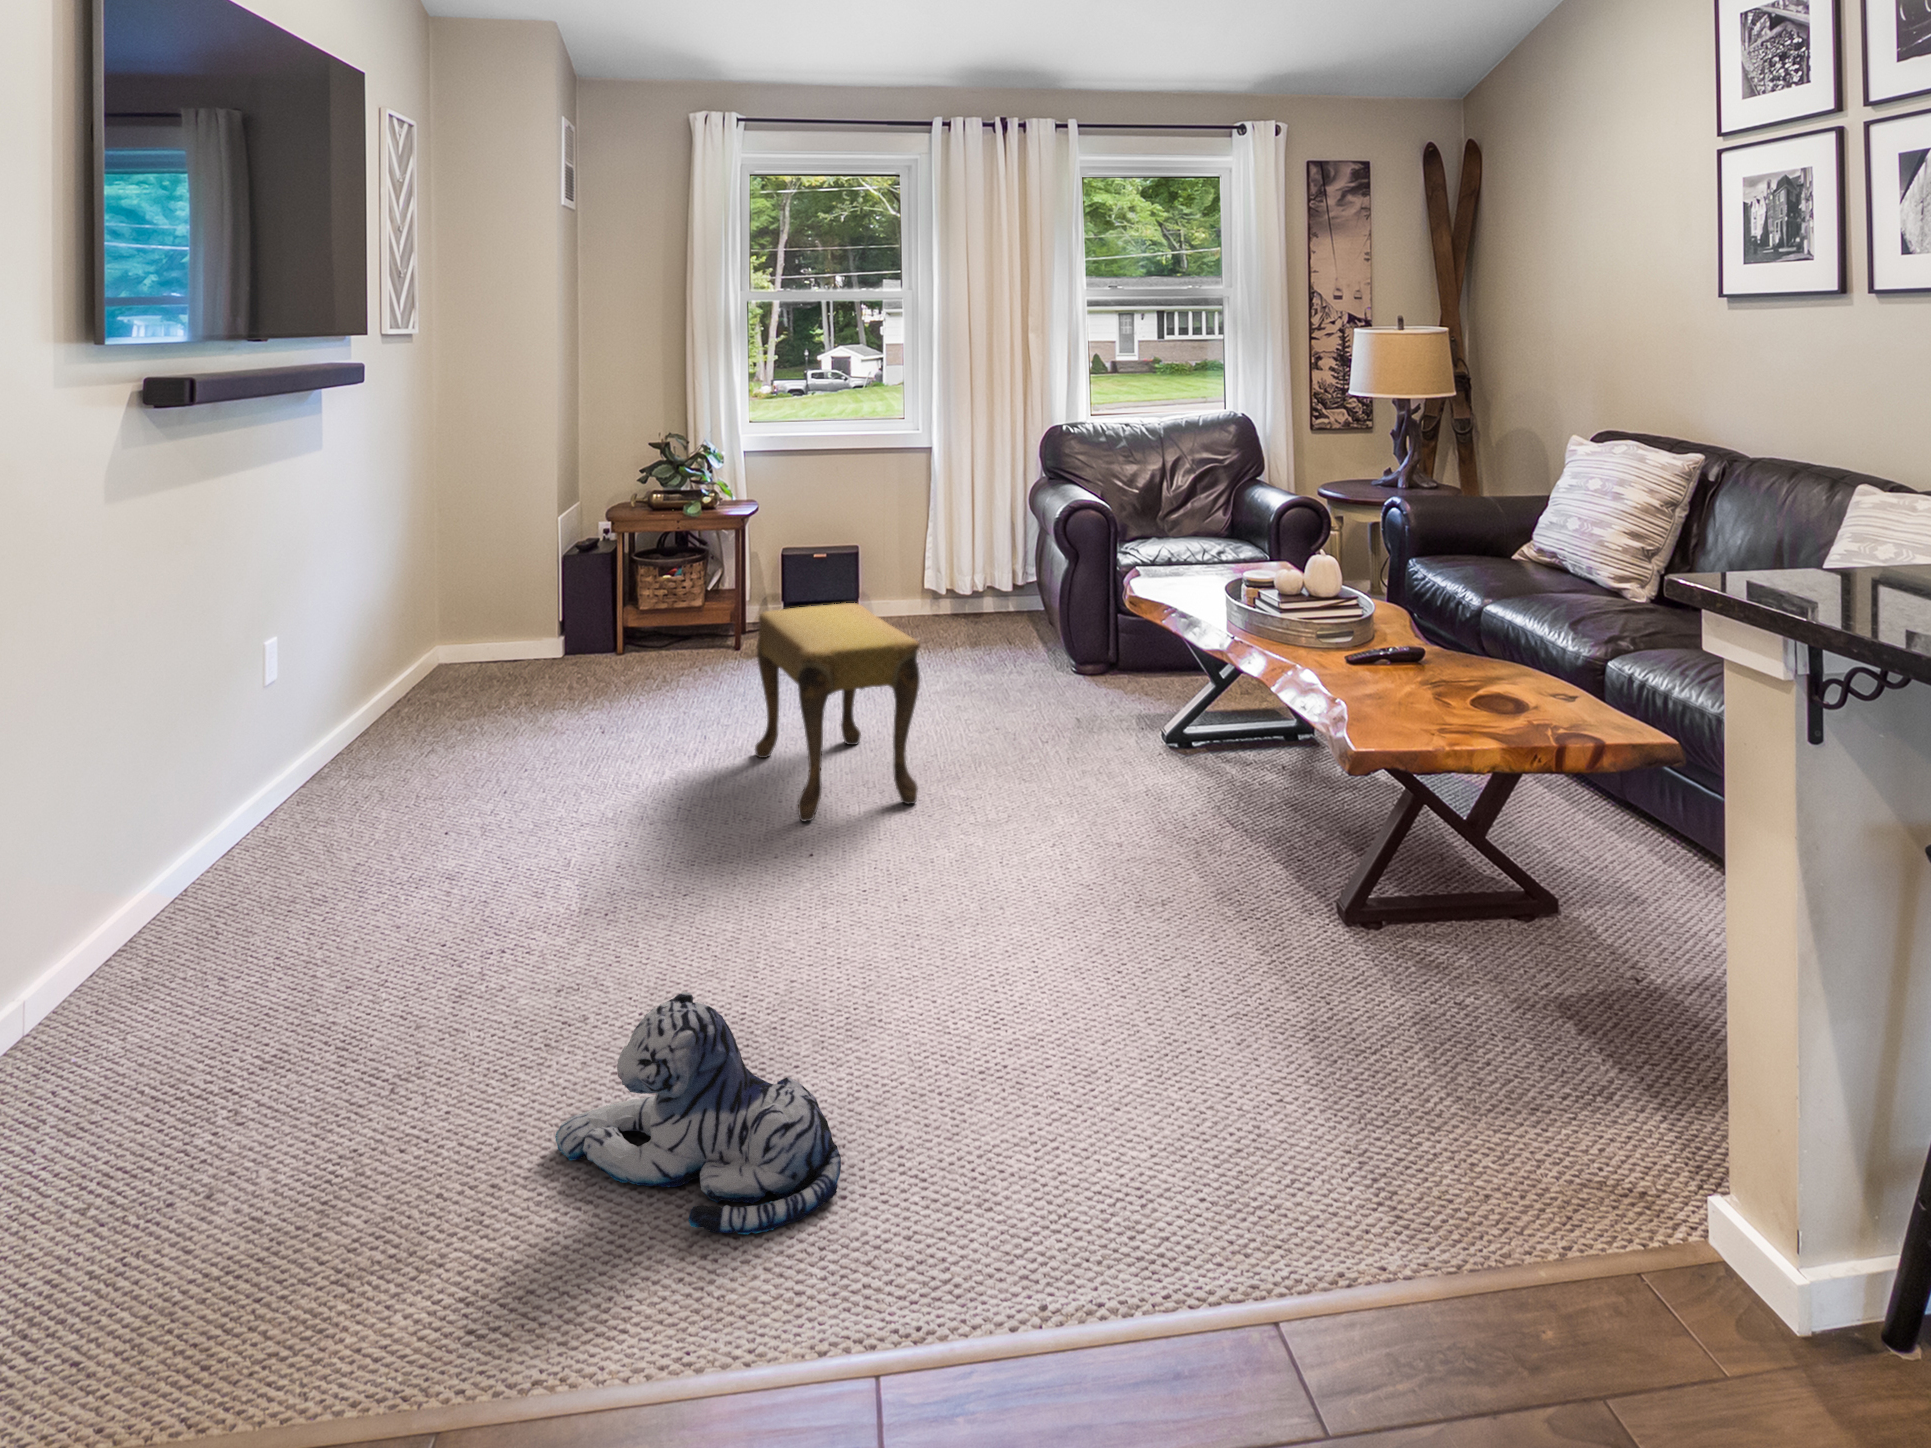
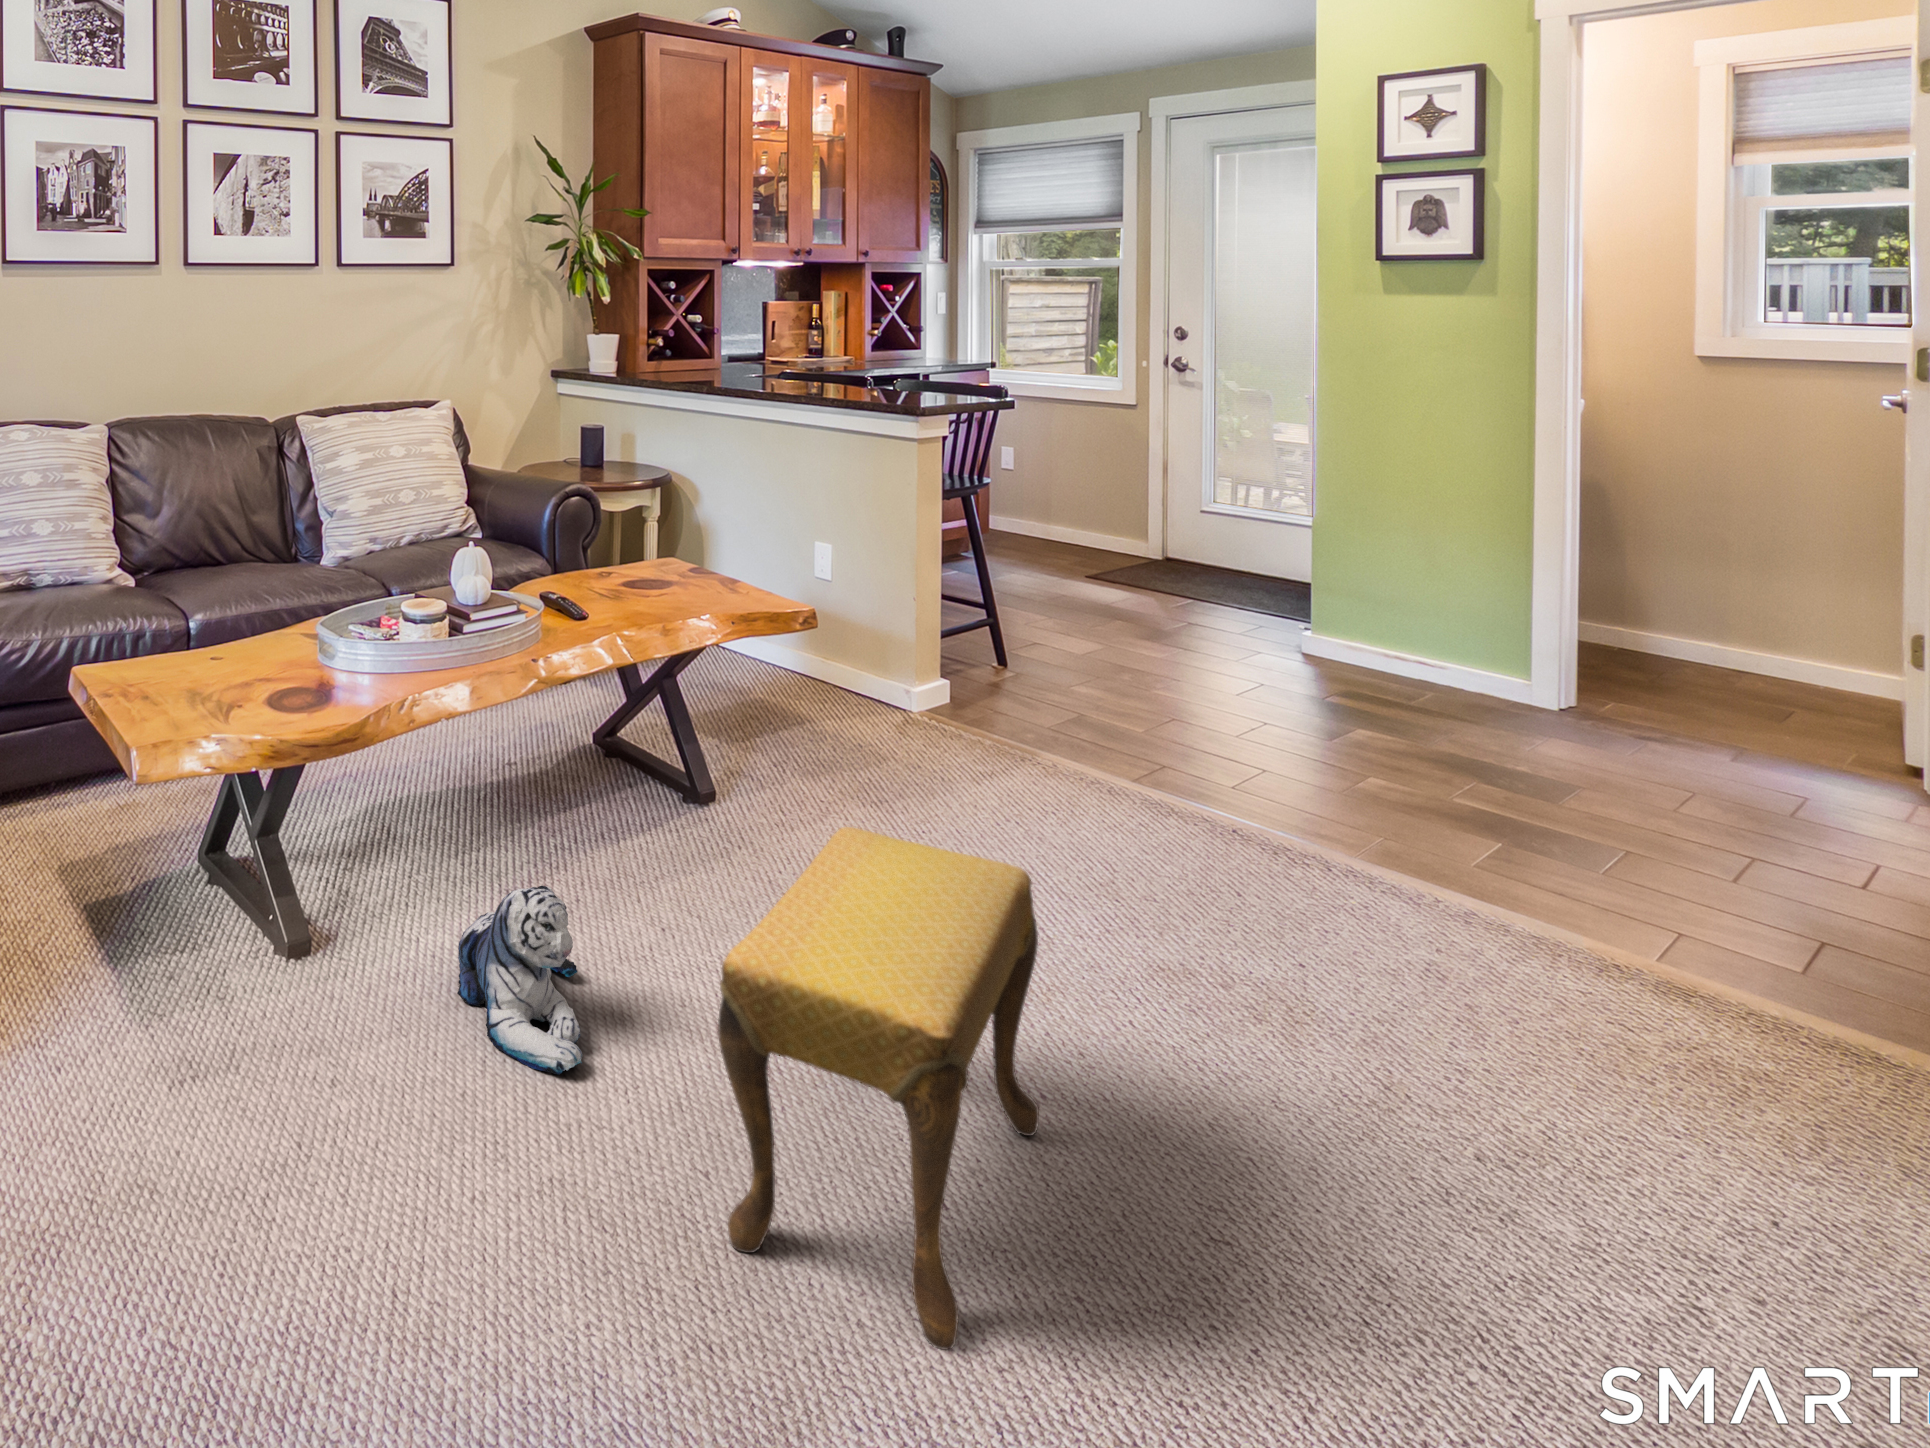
plush toy: present [555,991,841,1234] -> present [457,886,583,1074]

